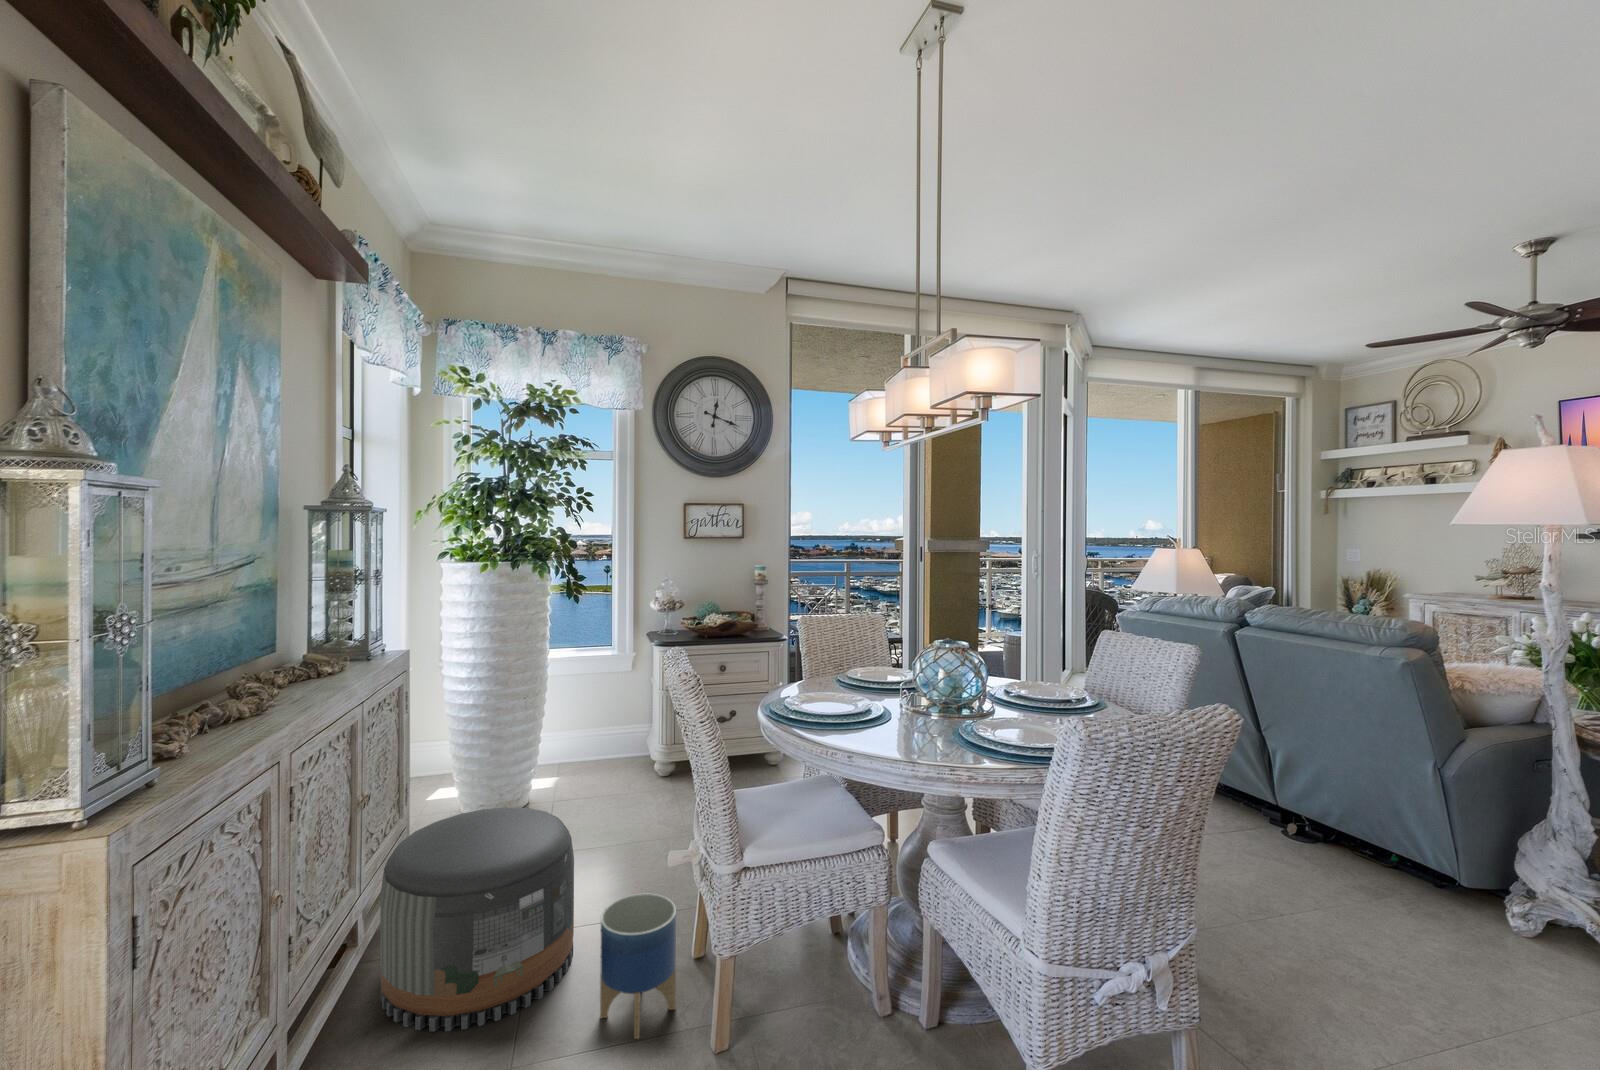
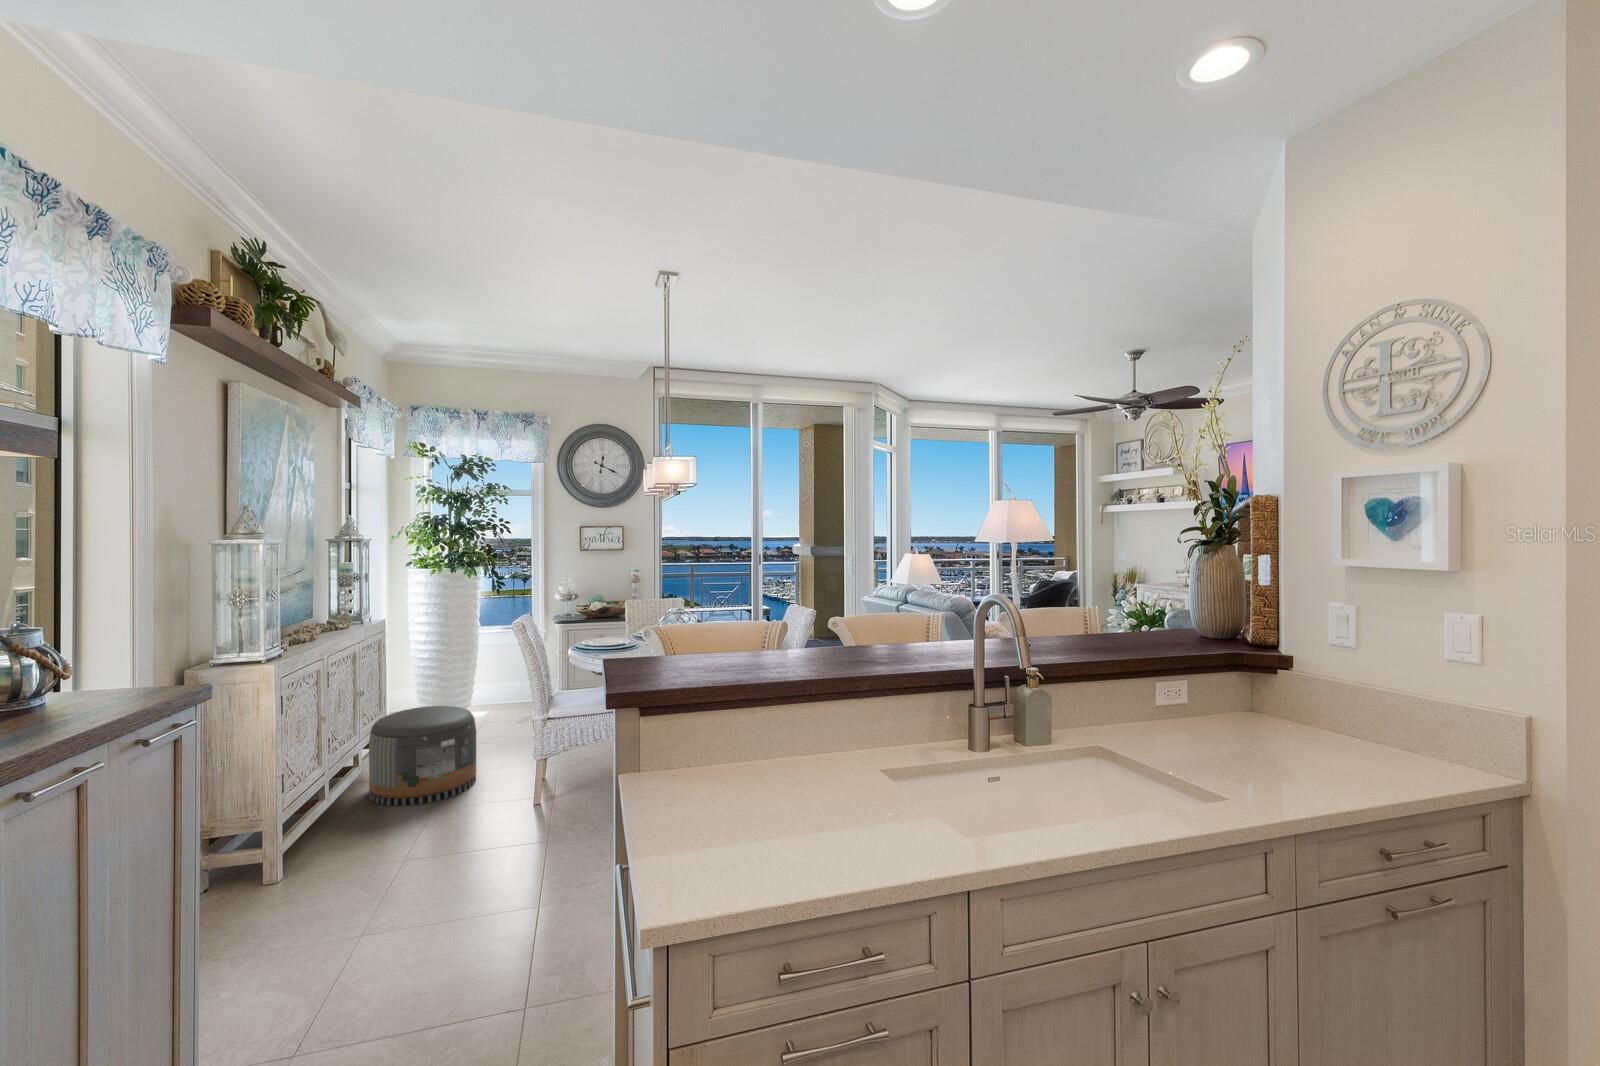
planter: present [600,894,676,1039] -> none [482,742,523,807]

